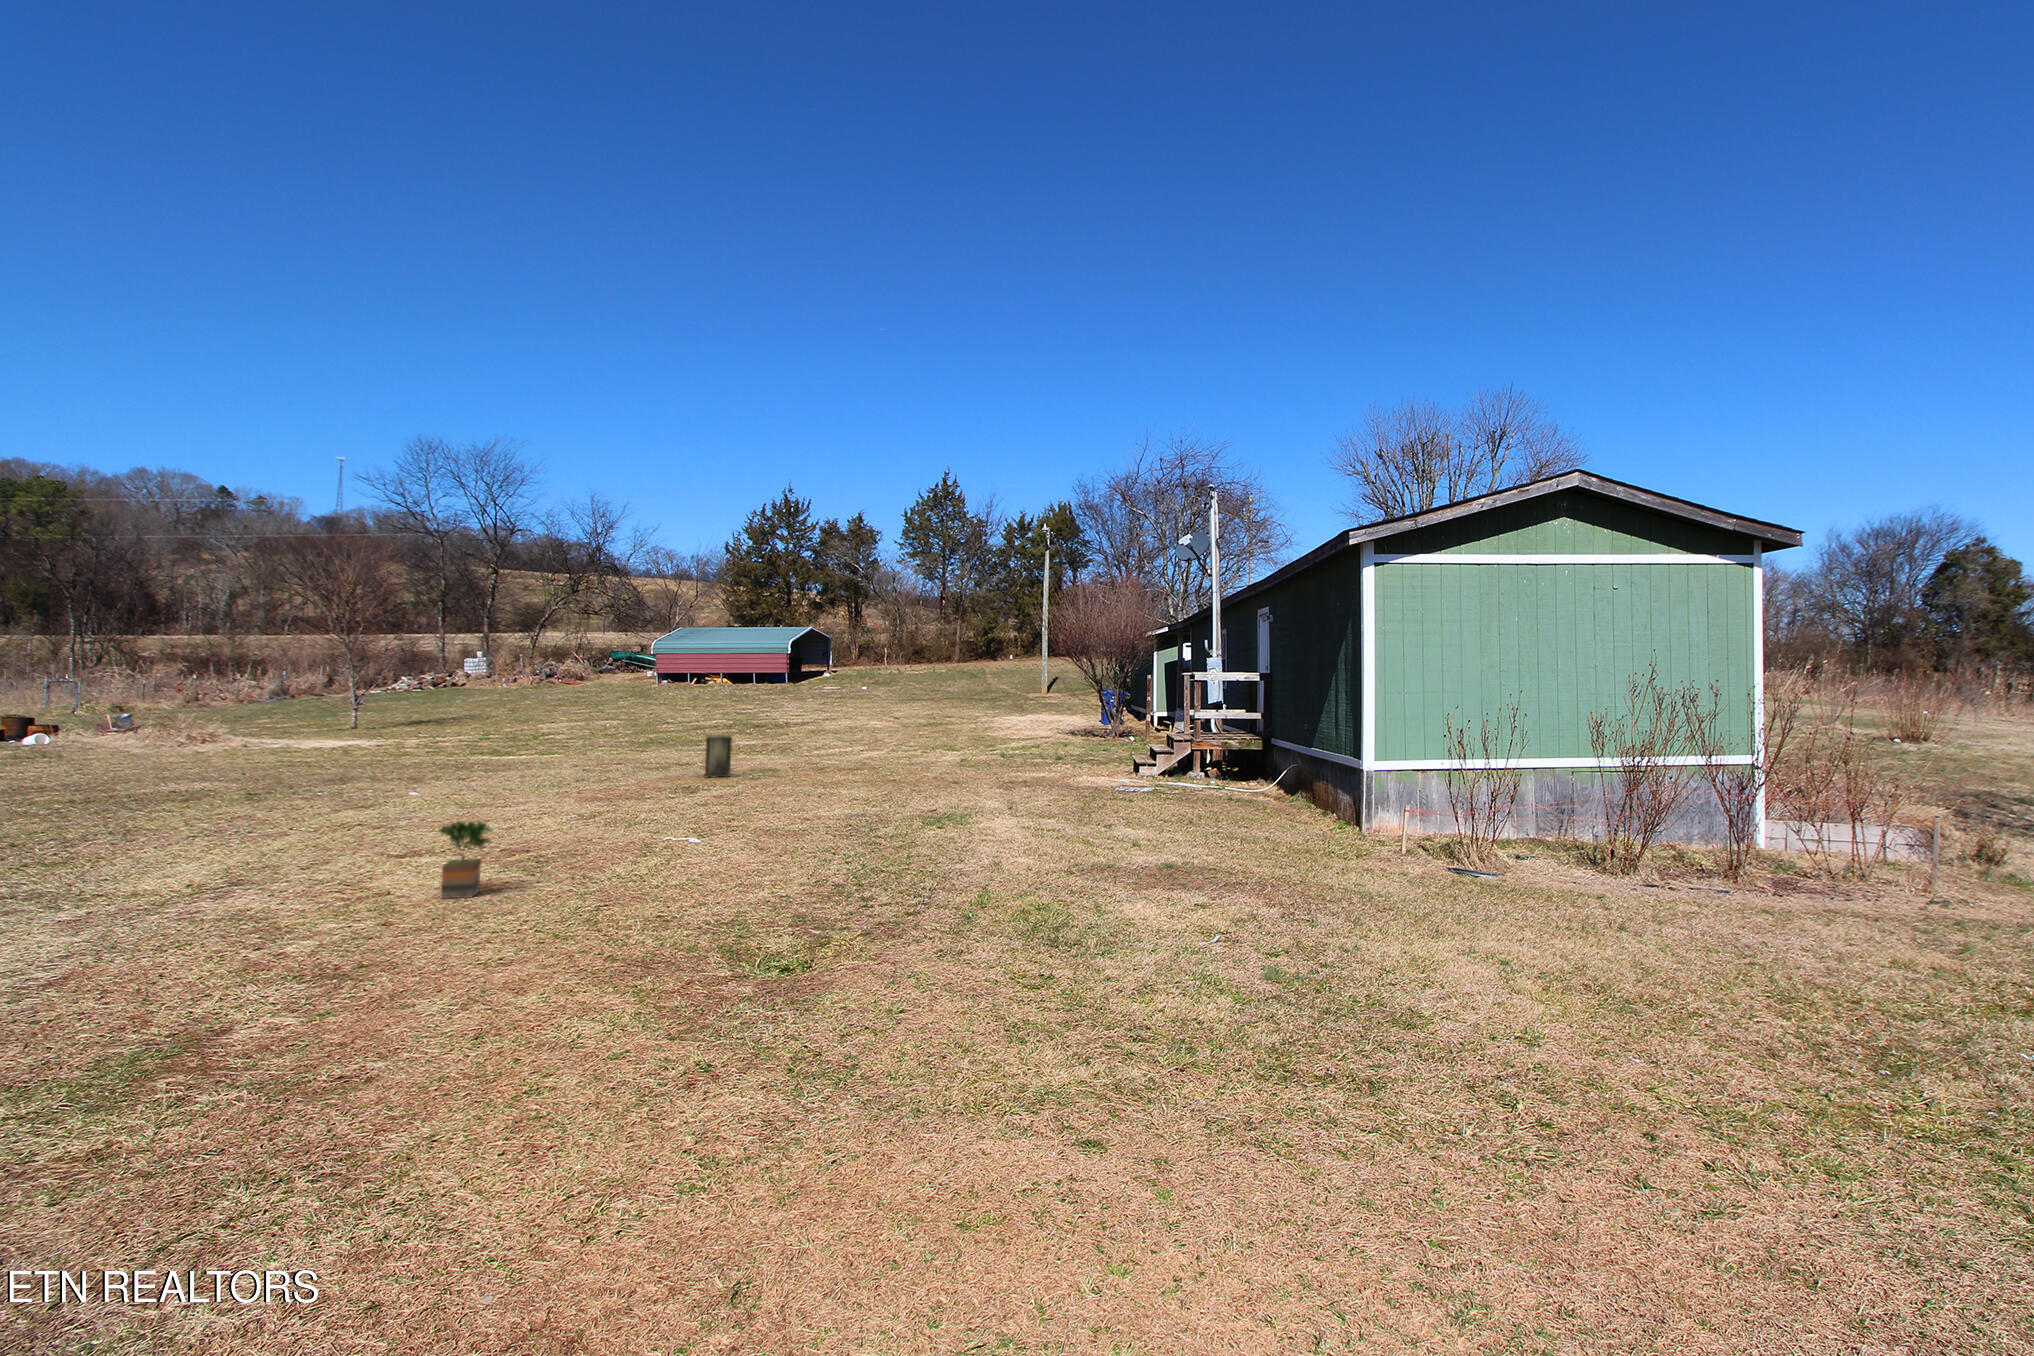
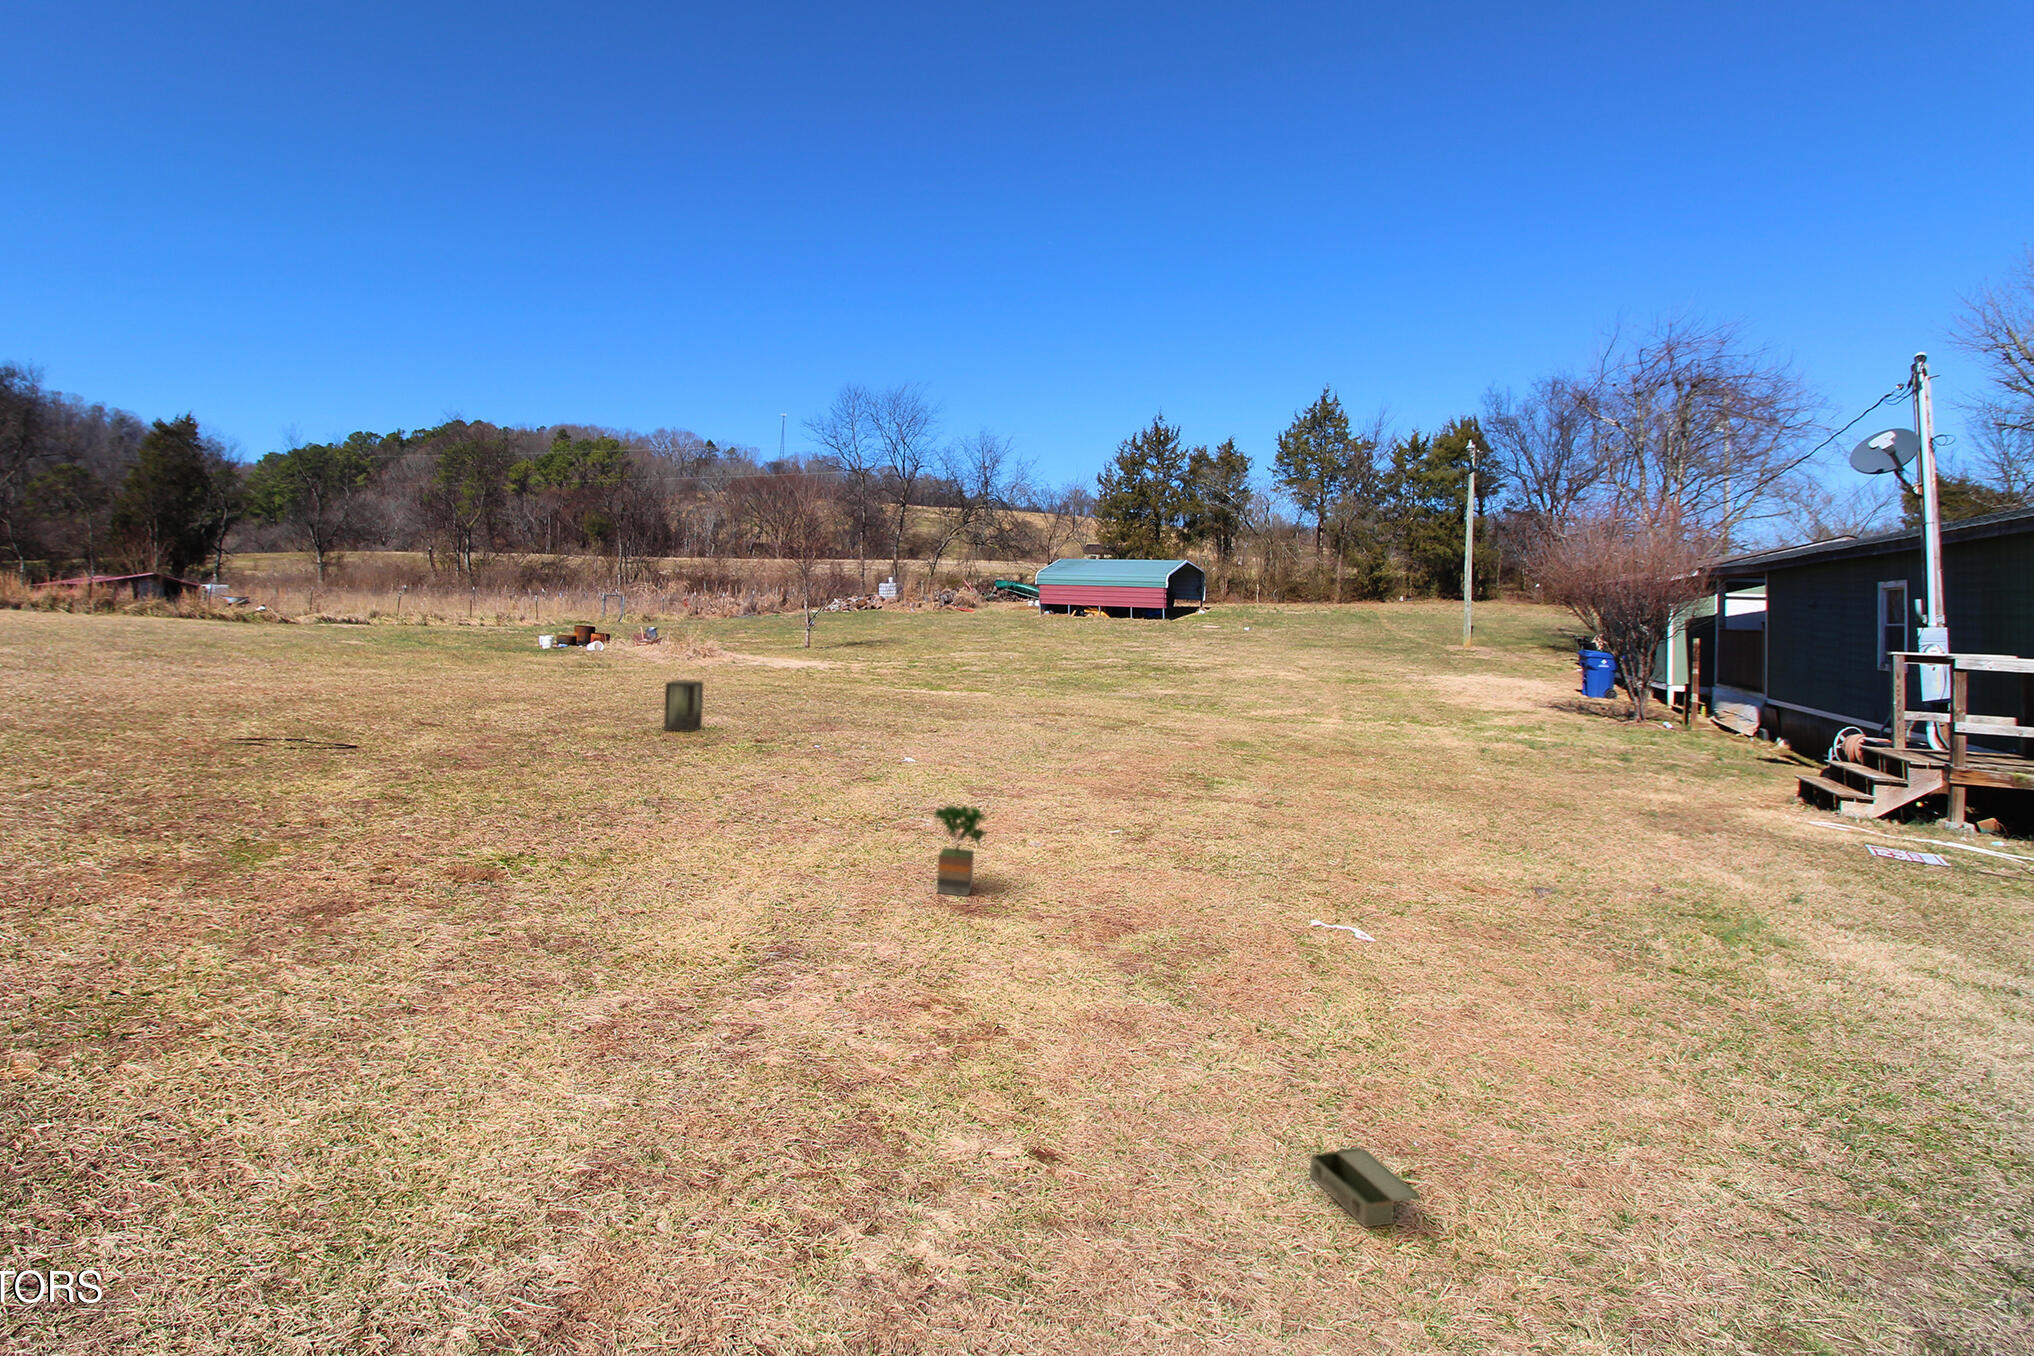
storage box: present [705,736,732,777] -> present [664,680,703,732]
toolbox: none [674,972,735,1009] -> present [1310,1148,1420,1227]

